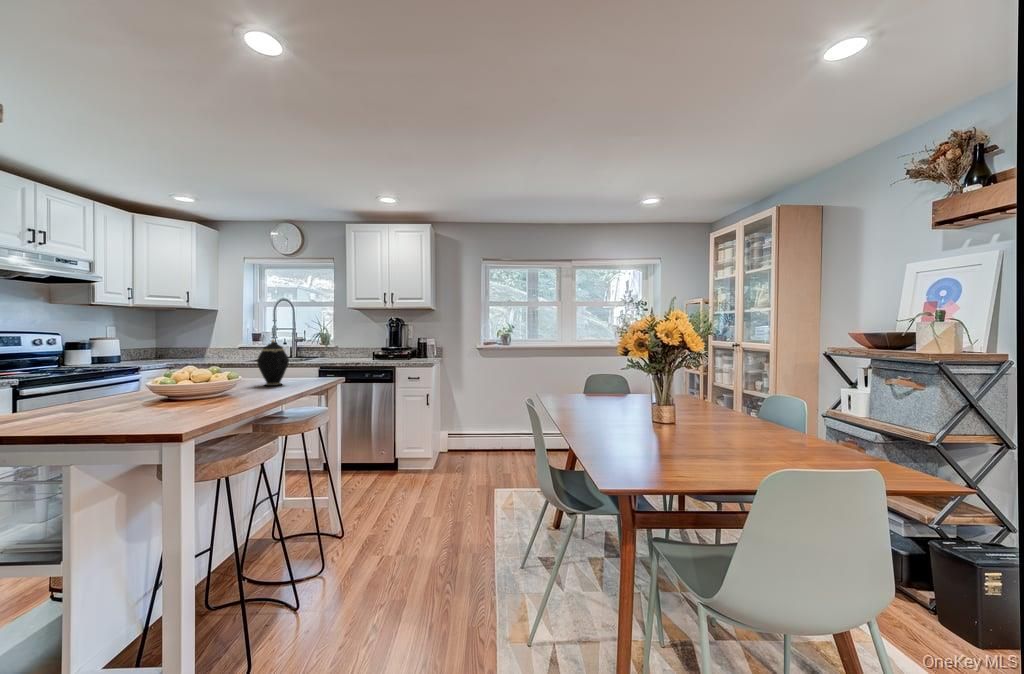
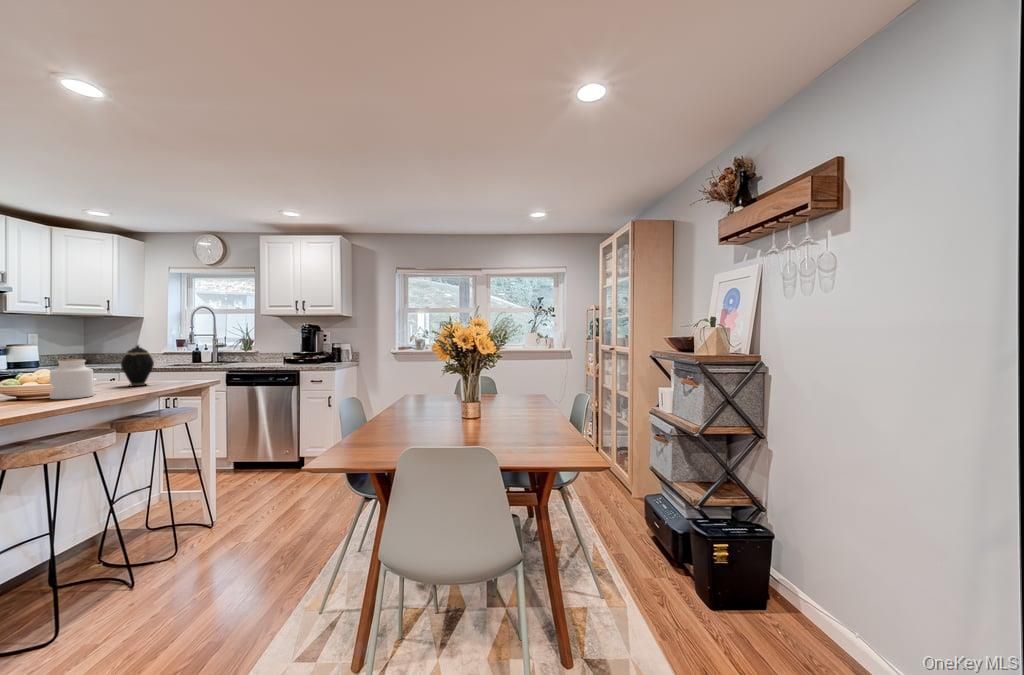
jar: none [214,357,256,403] -> present [50,359,94,399]

